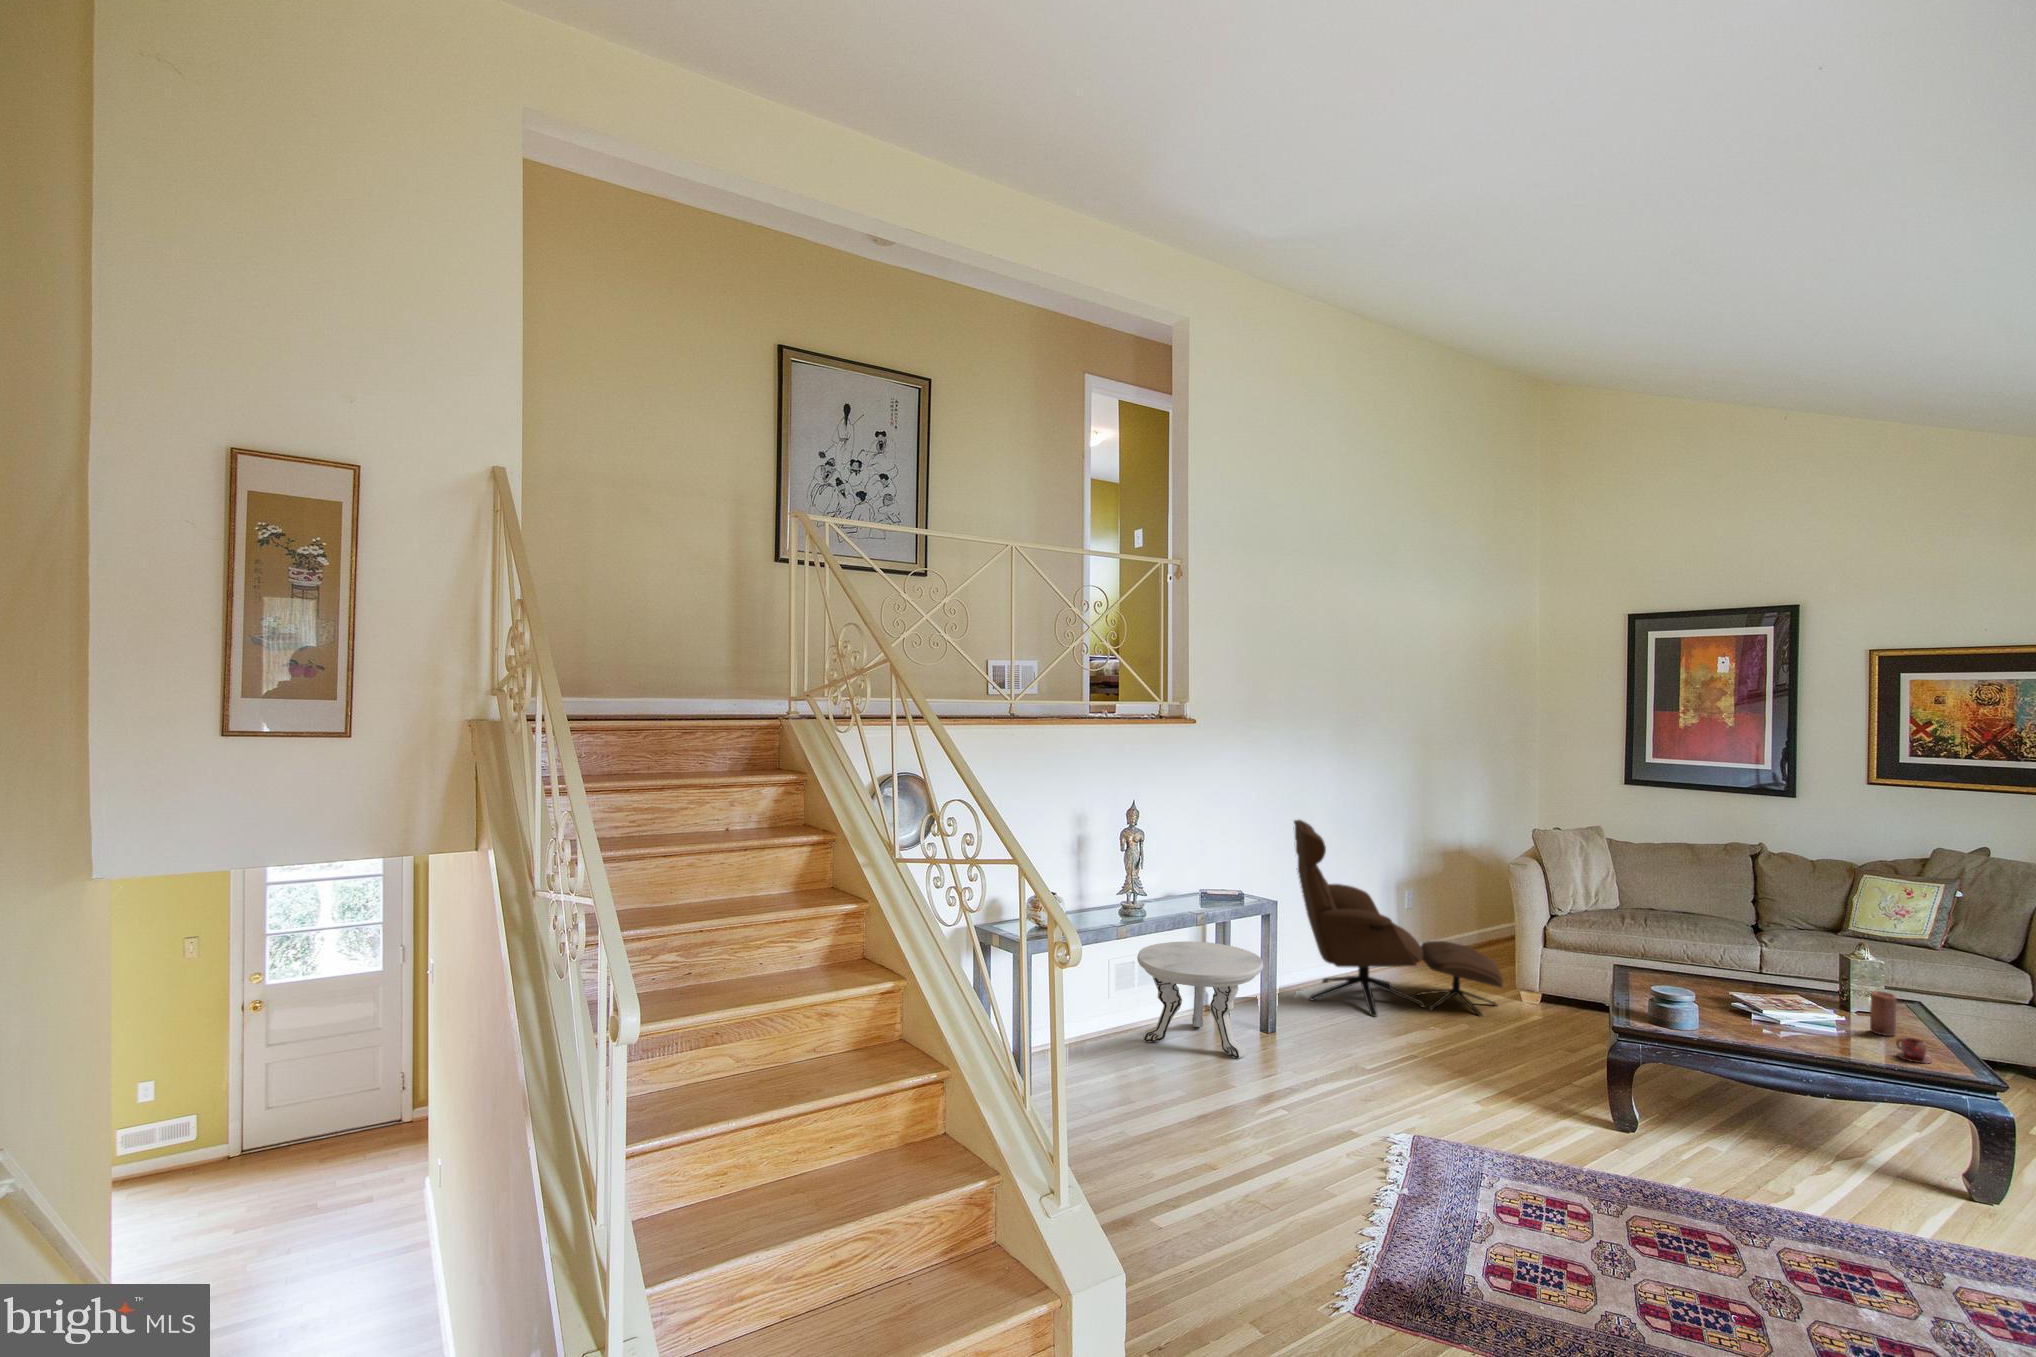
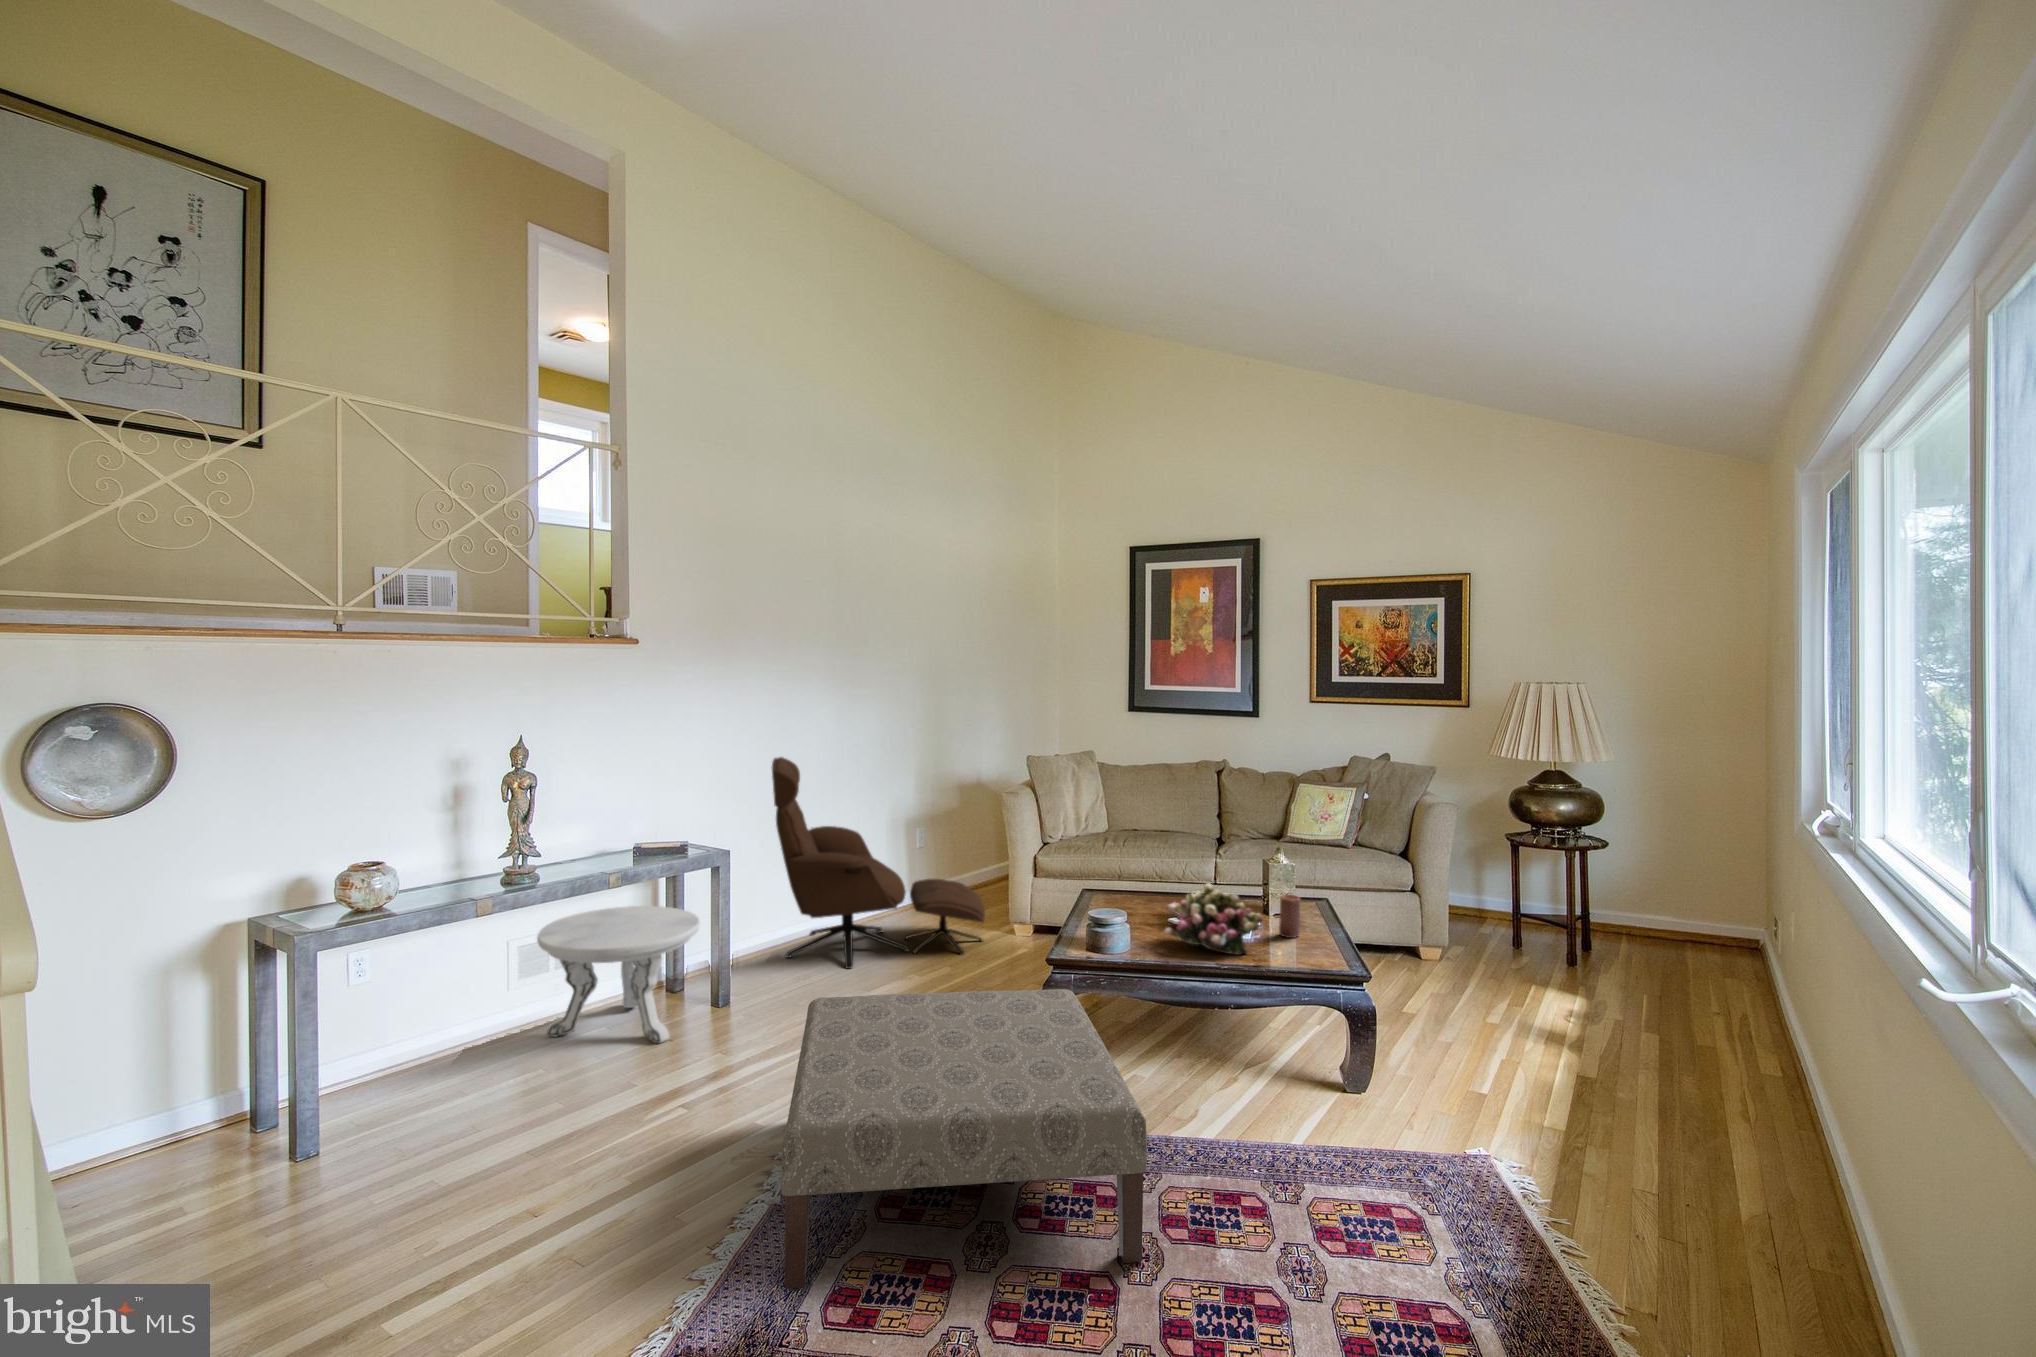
flower arrangement: none [1737,971,1855,1046] -> present [1164,883,1263,955]
ottoman: none [1398,1035,1775,1300] -> present [781,989,1147,1290]
teacup: present [1896,1037,1932,1064] -> none [1294,939,1321,964]

